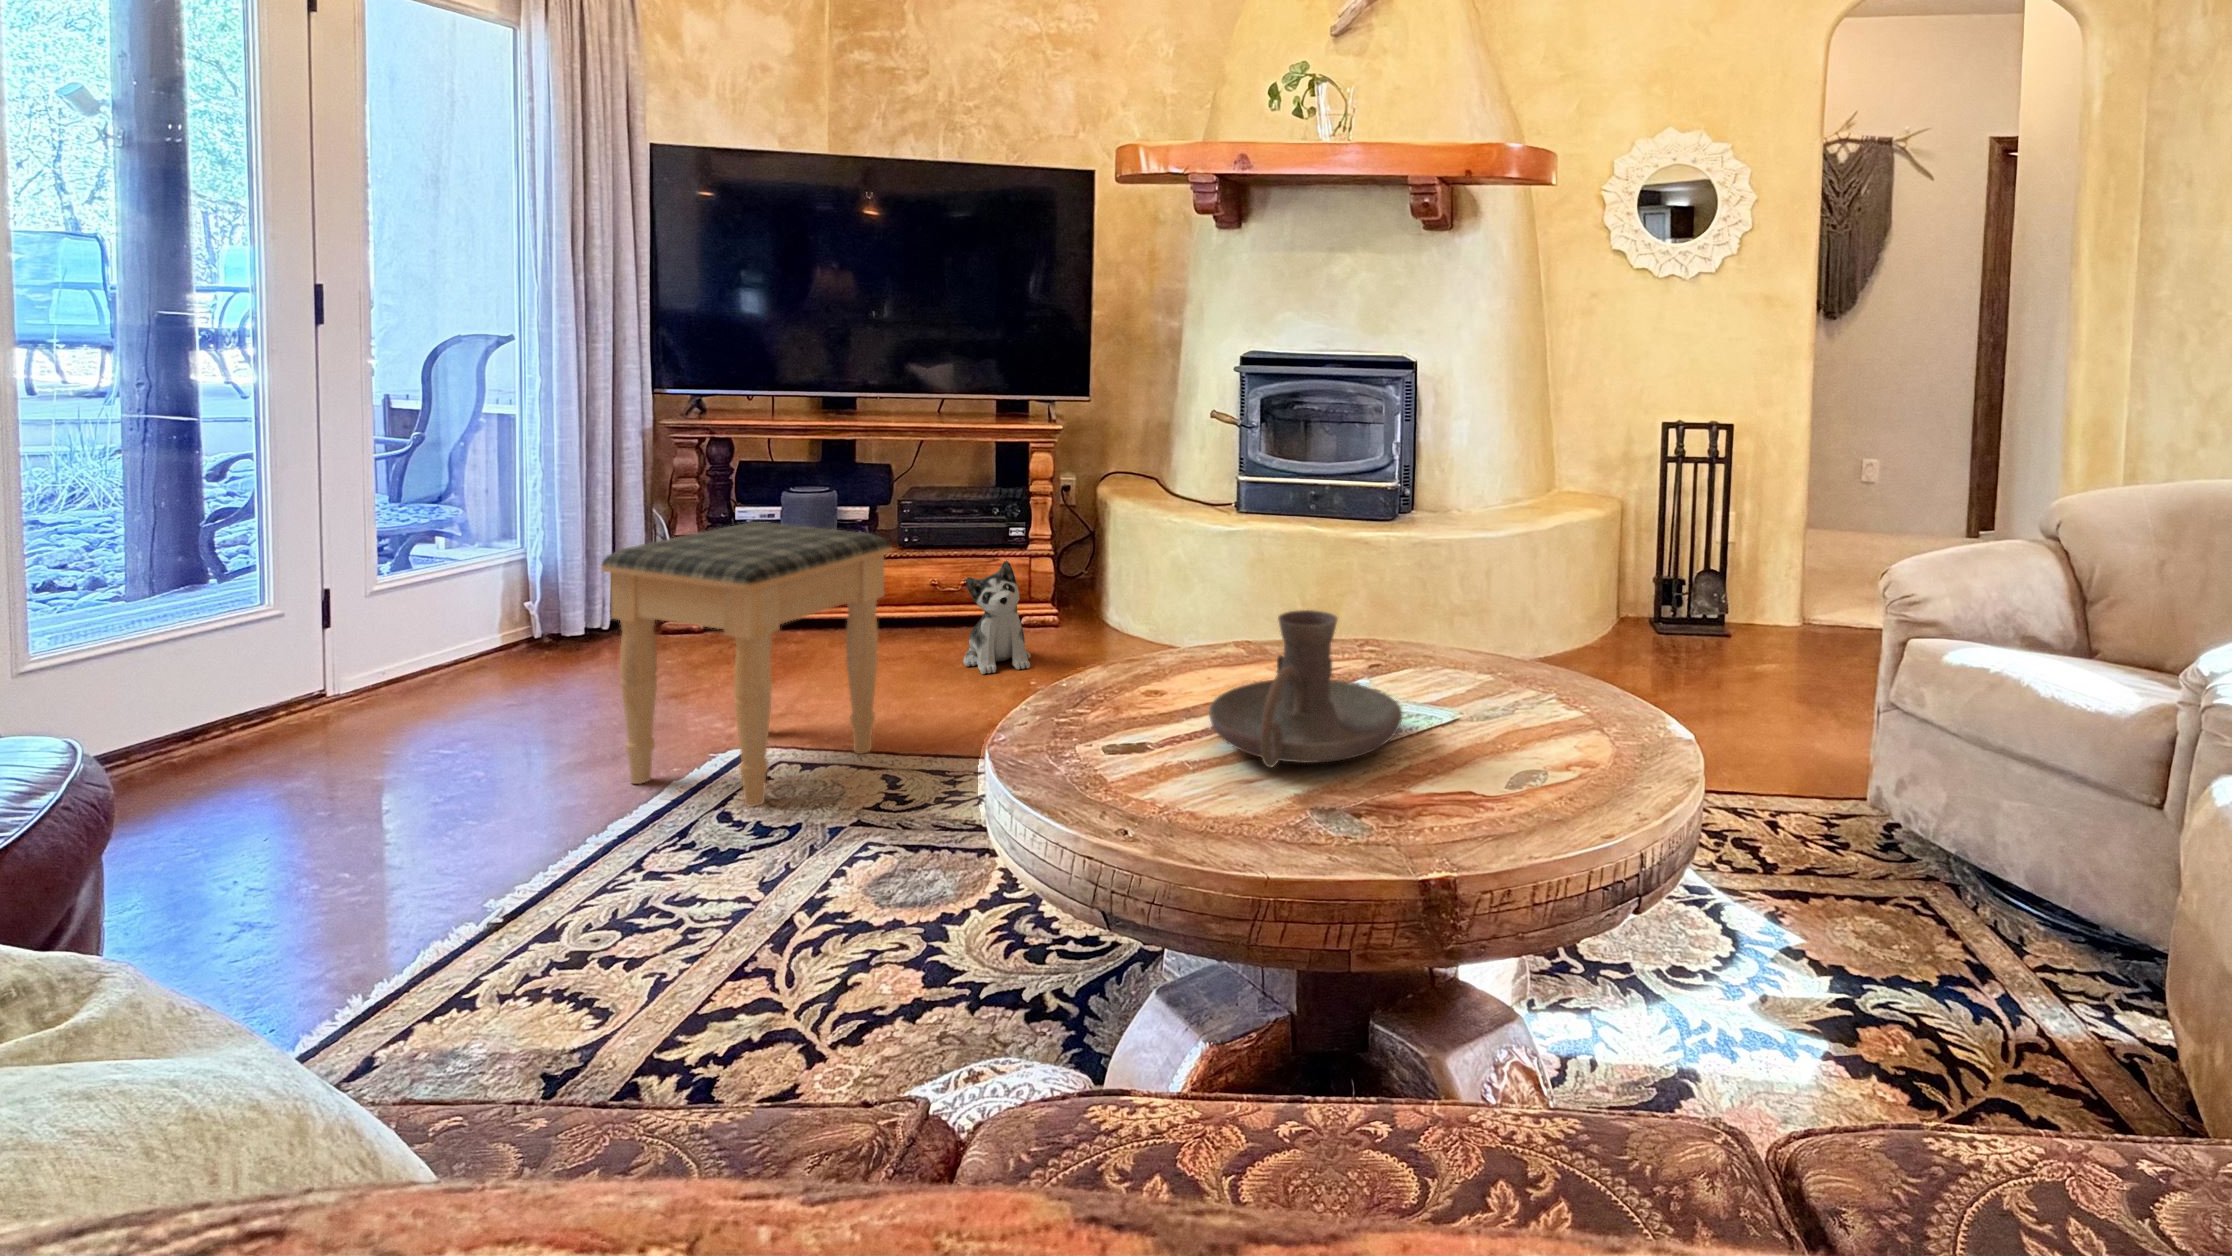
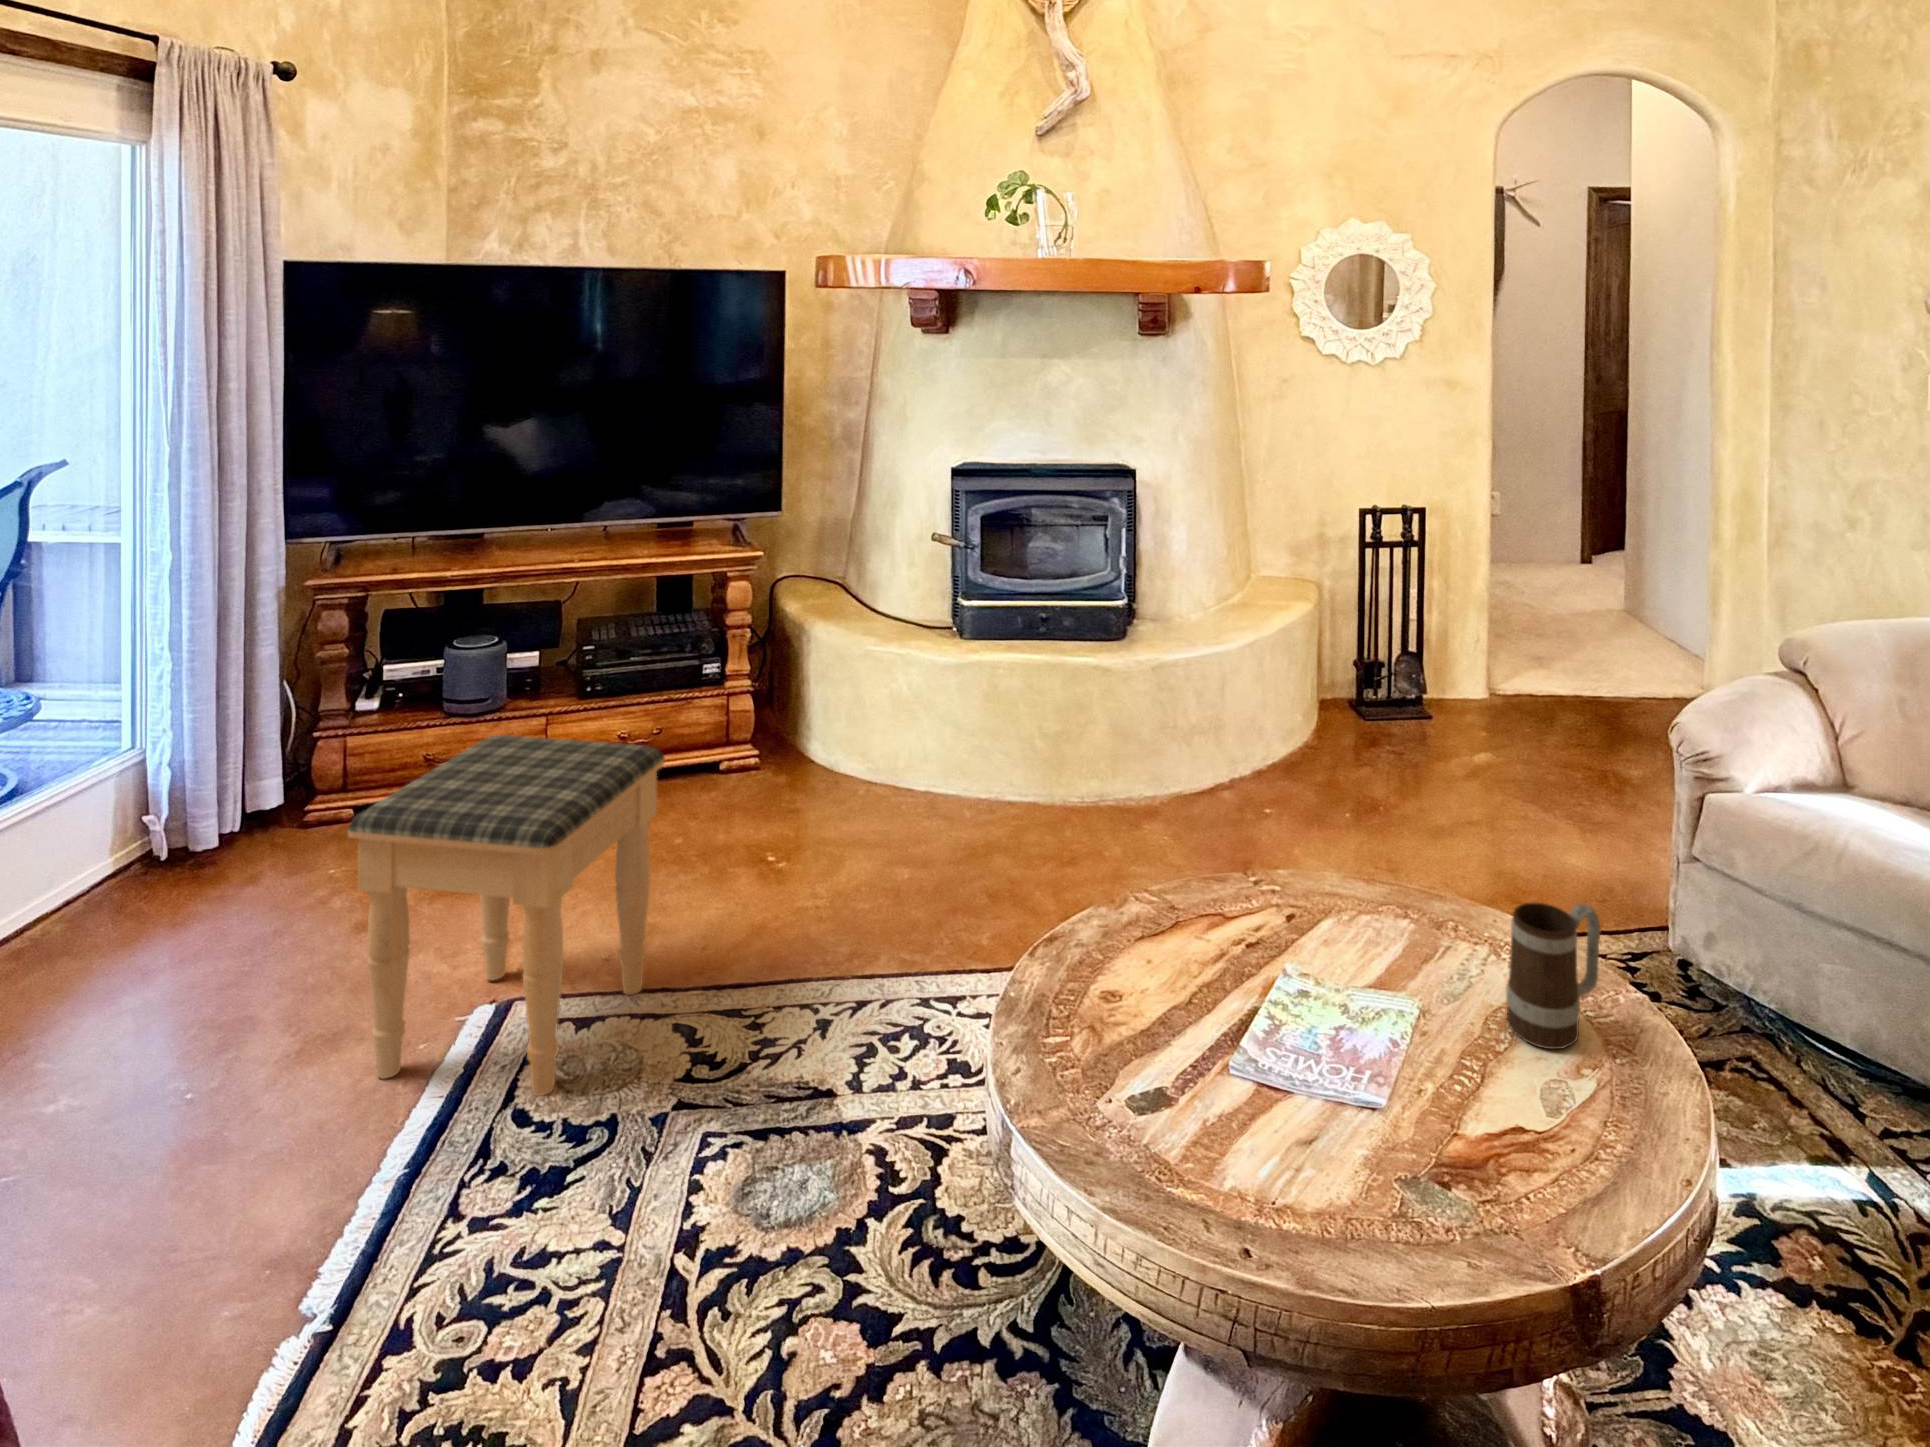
plush toy: present [963,561,1031,674] -> none [686,721,764,853]
mug: none [1508,608,1613,744] -> present [1506,902,1601,1049]
candle holder: present [1209,610,1402,768] -> none [1246,942,1442,1151]

